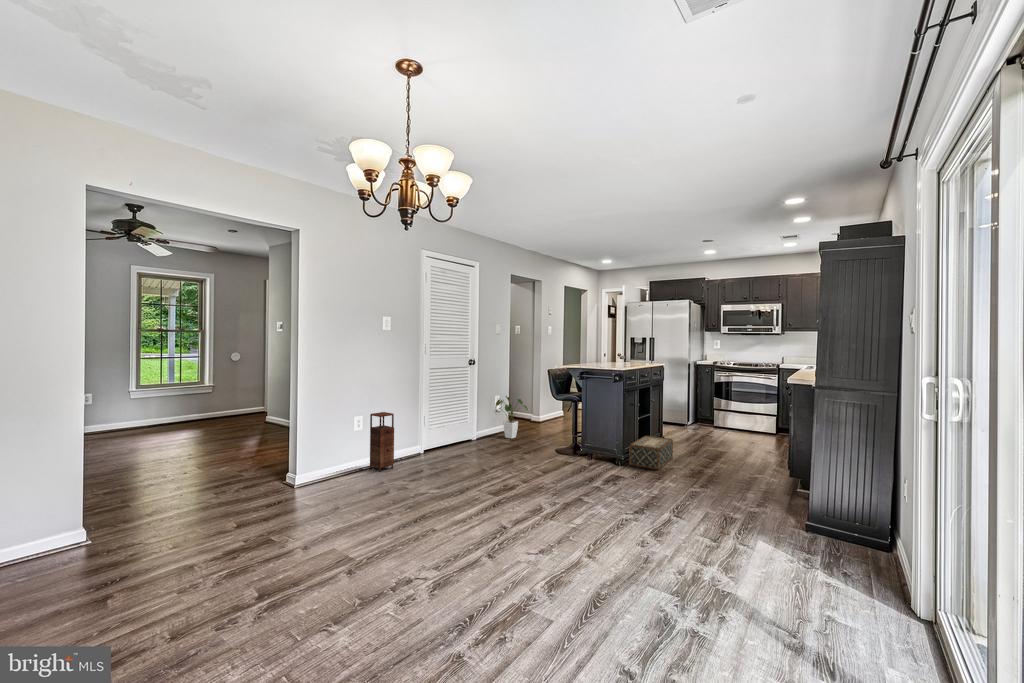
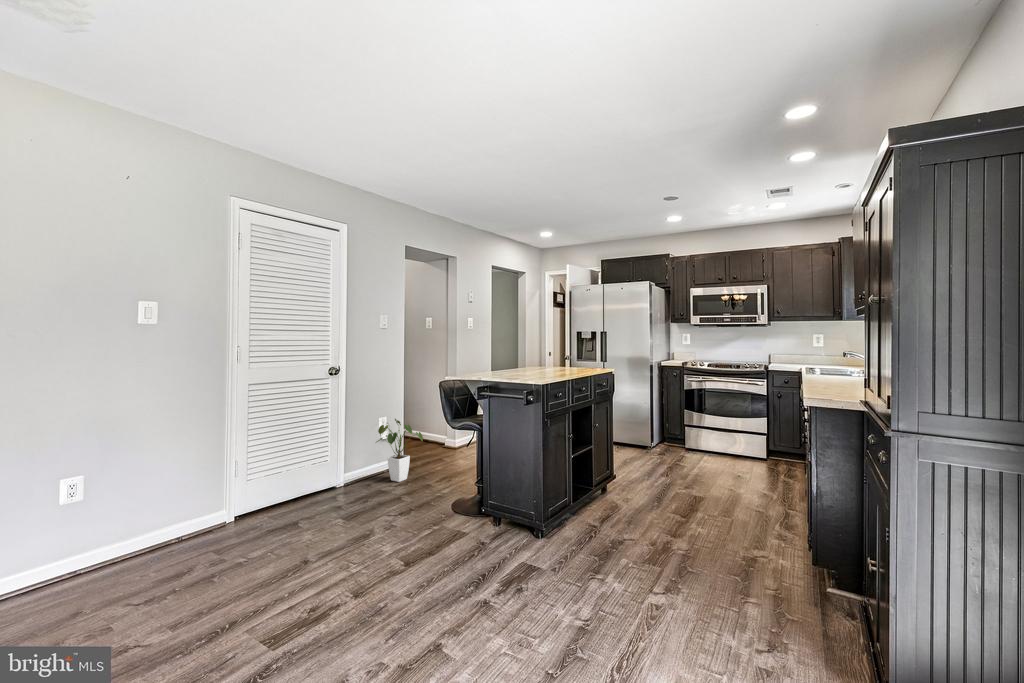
storage cabinet: present [370,412,394,472] -> none [104,467,151,576]
woven basket: present [629,436,673,470] -> none [555,480,624,545]

